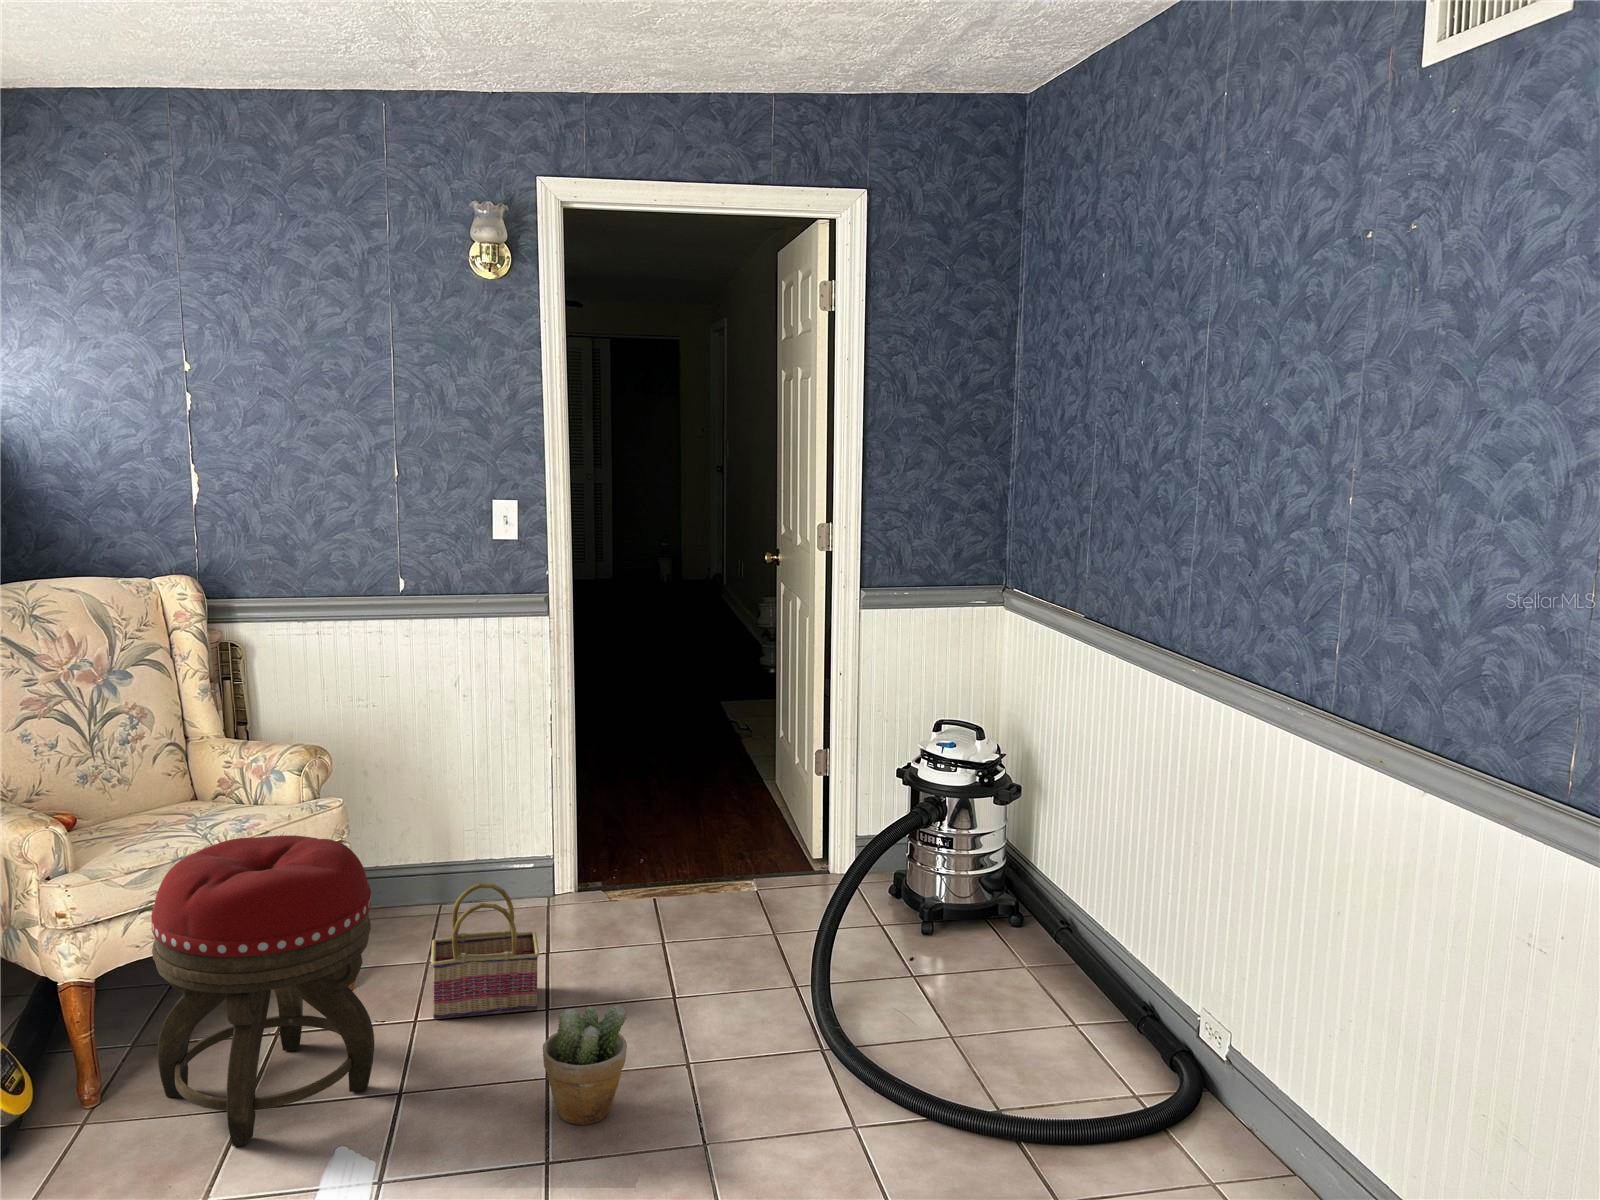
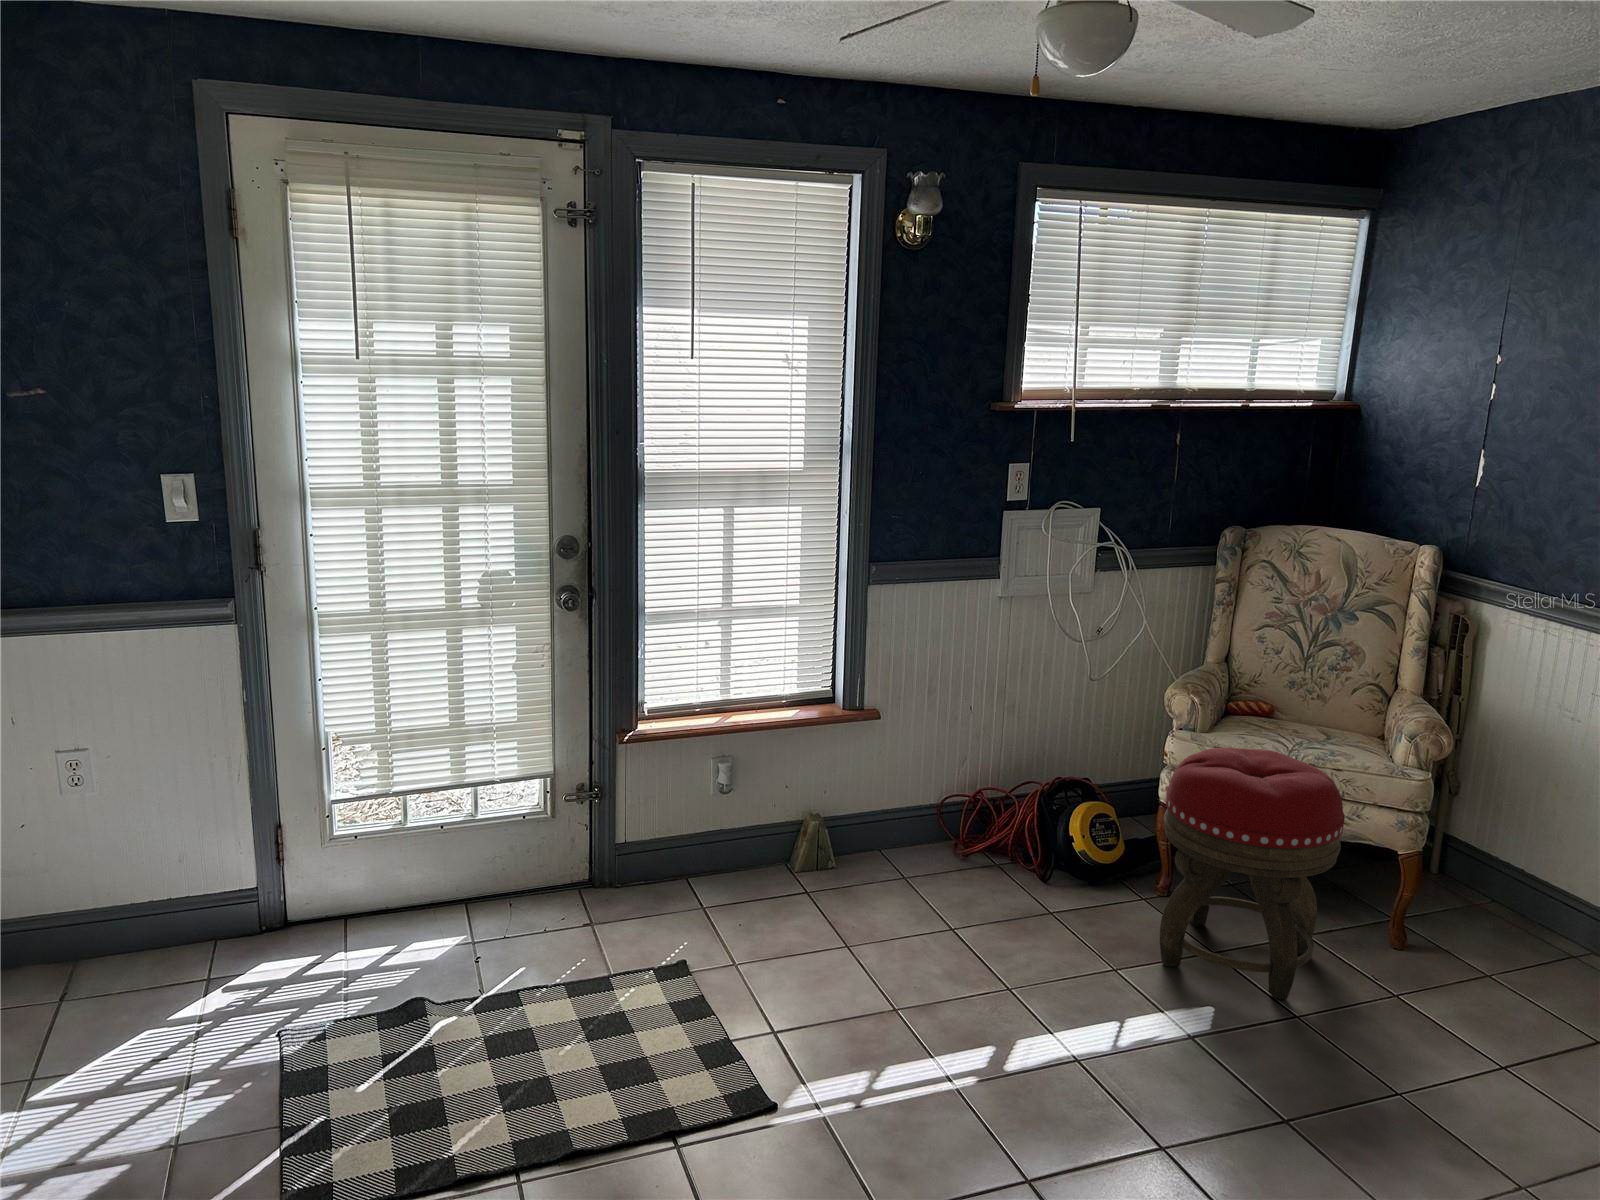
basket: present [431,883,539,1019] -> none [1418,910,1563,1065]
potted plant: present [543,1005,627,1125] -> none [1334,1018,1432,1149]

